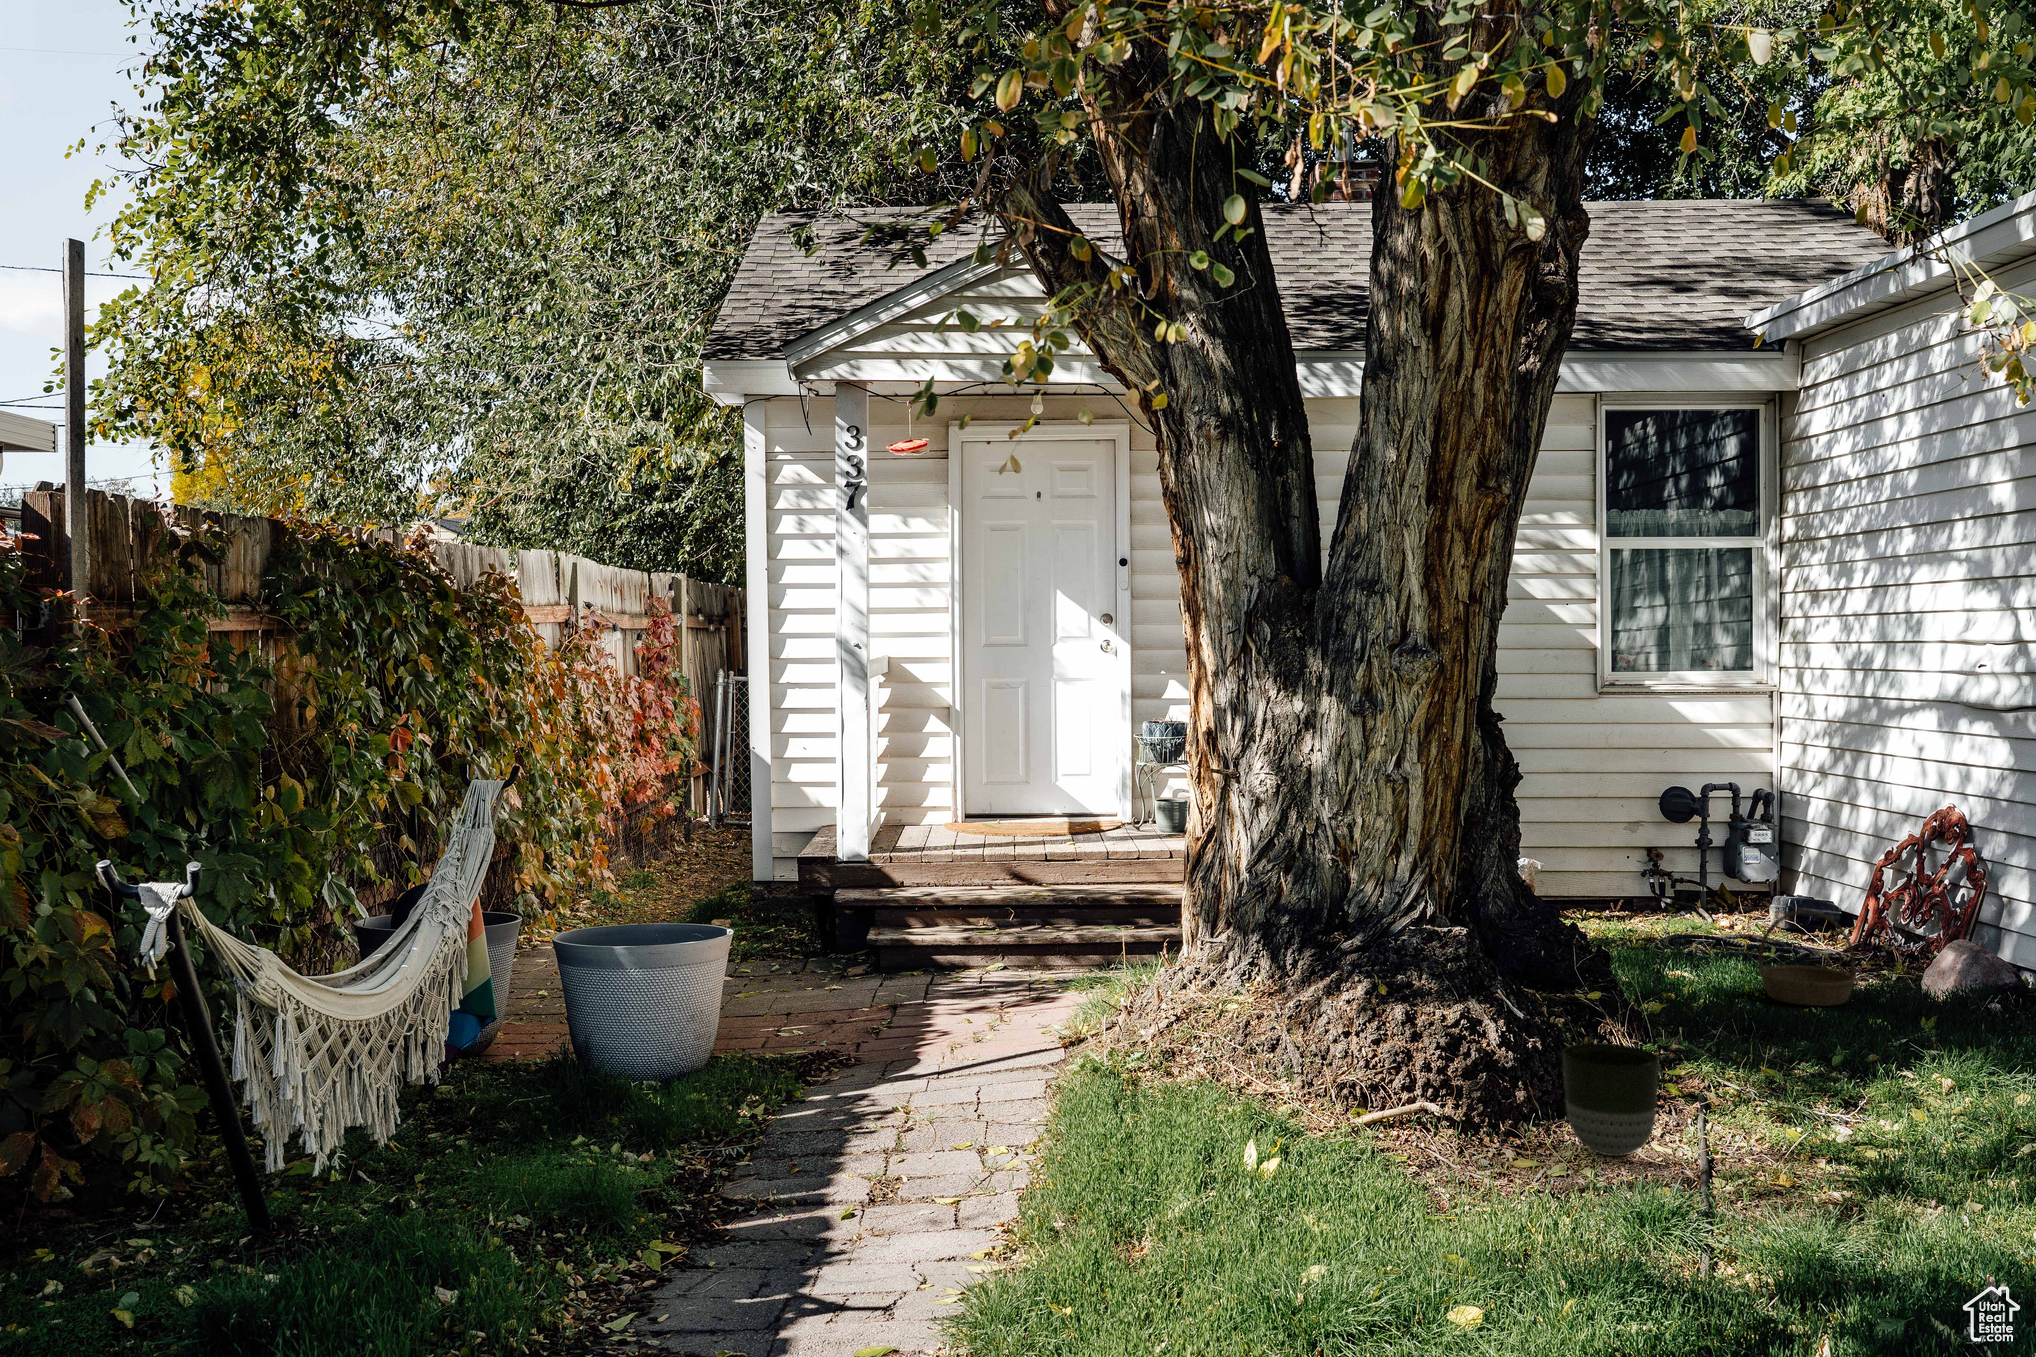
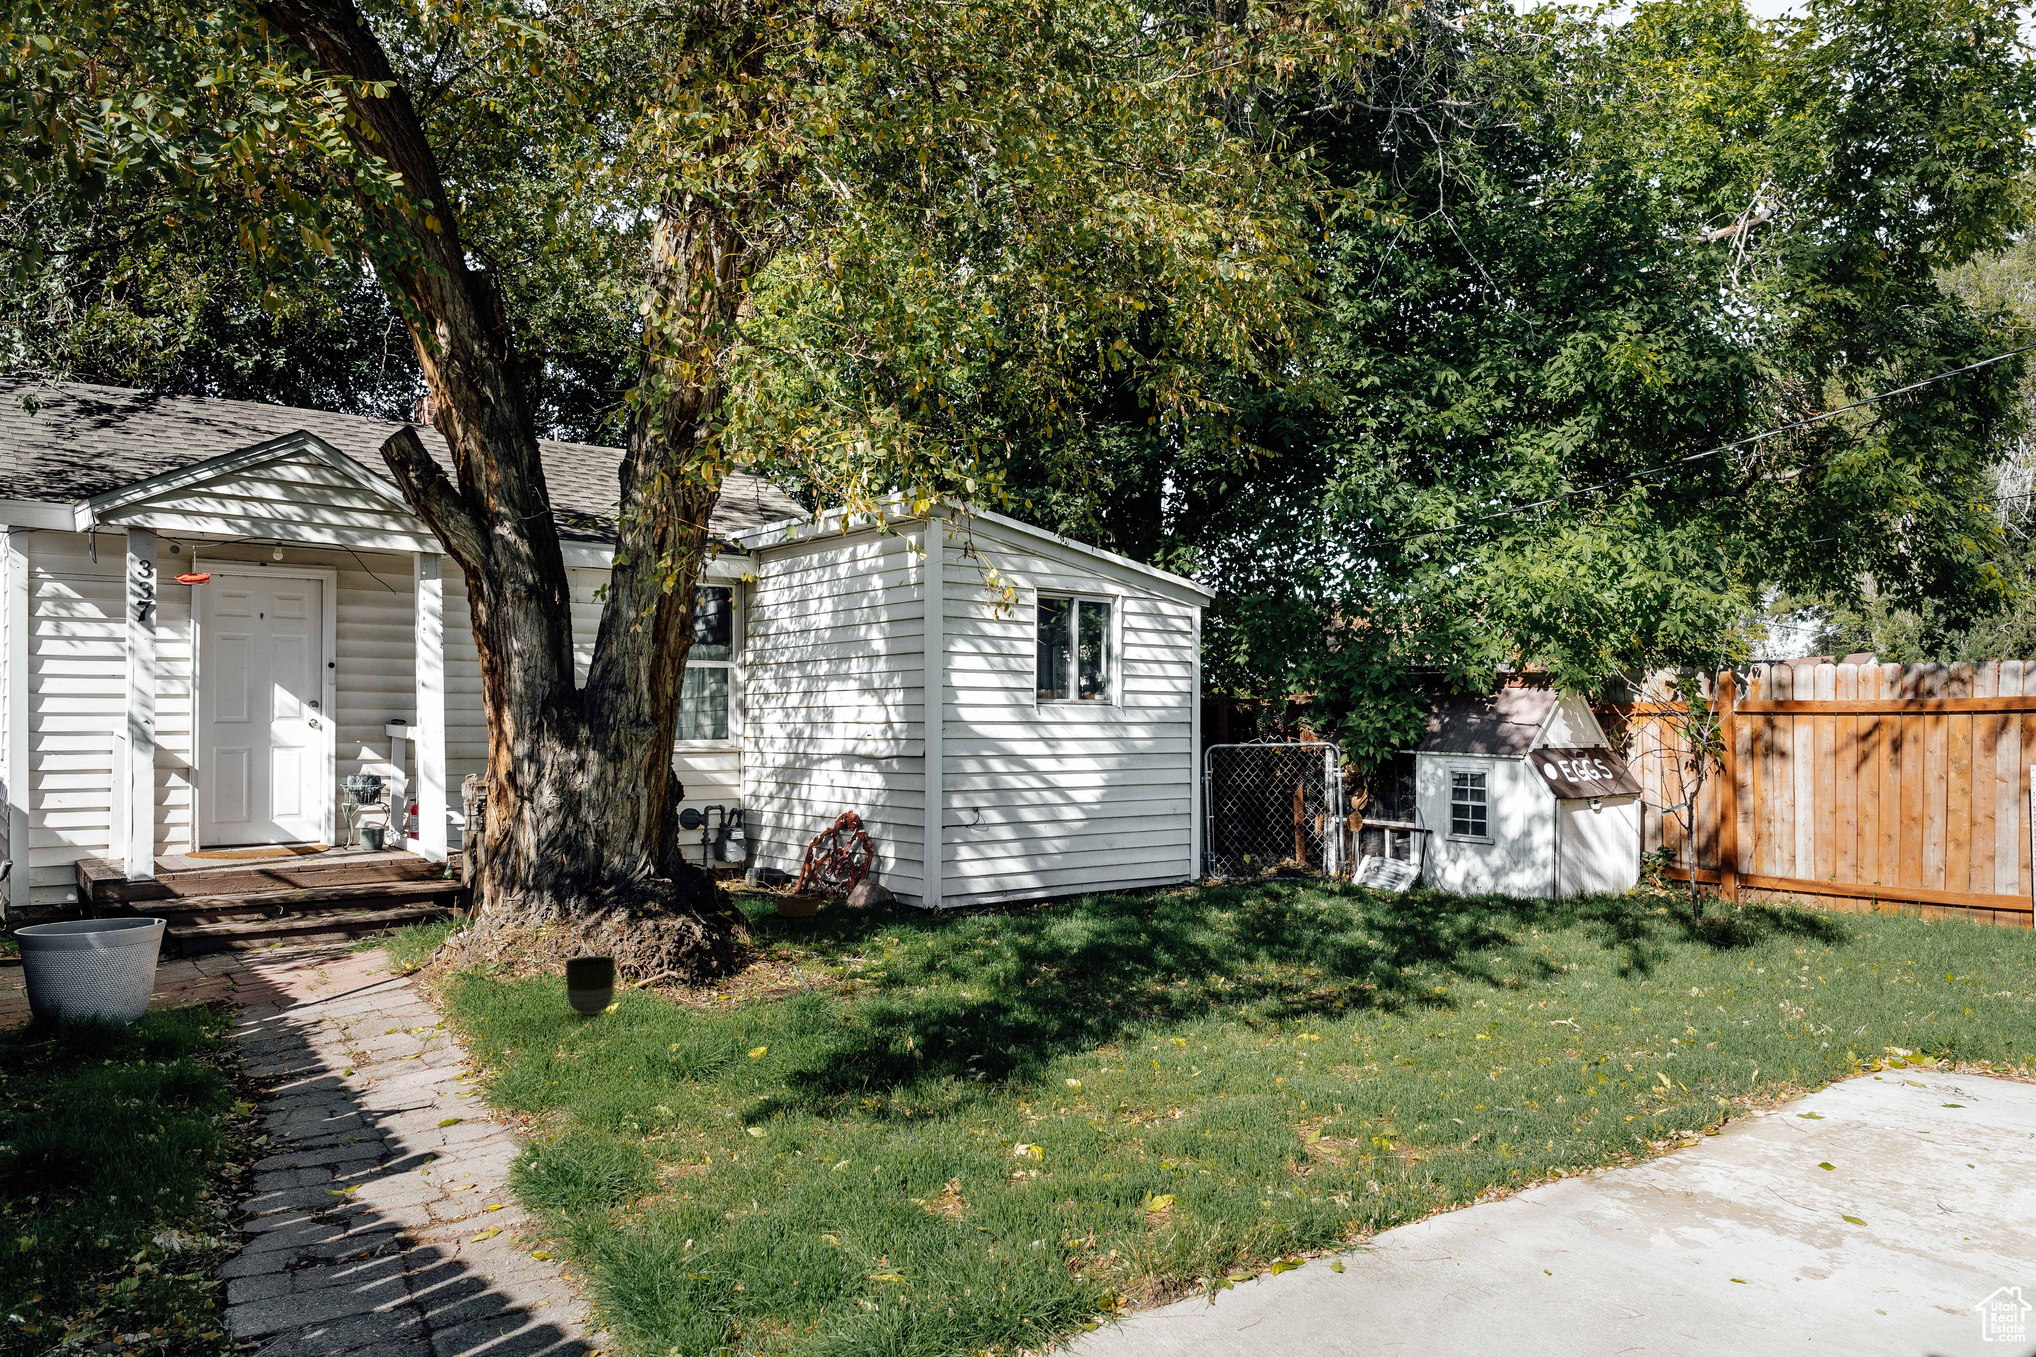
planter: present [1563,1043,1659,1156] -> present [565,956,616,1015]

